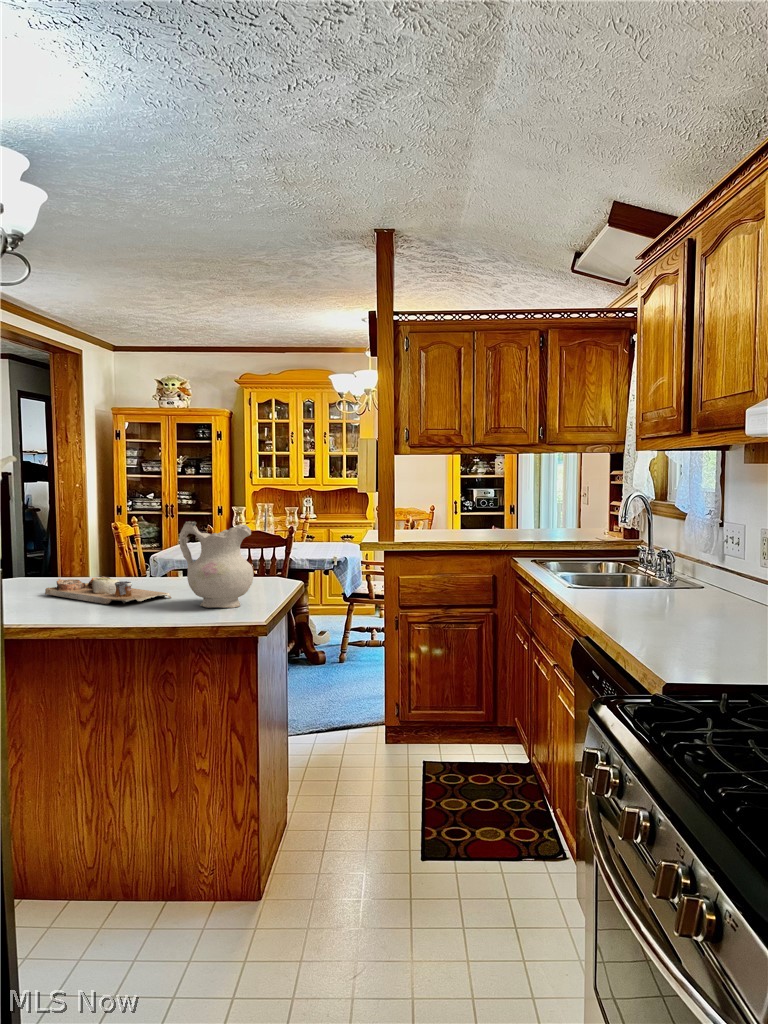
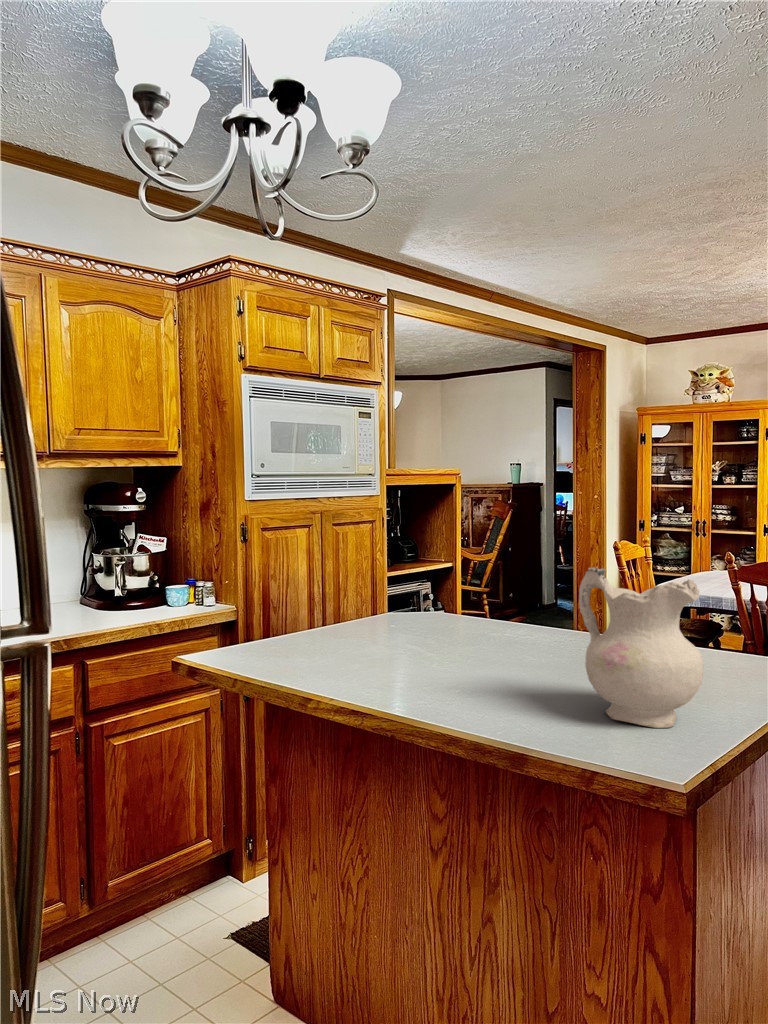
cutting board: present [45,577,171,604] -> none [426,629,579,687]

